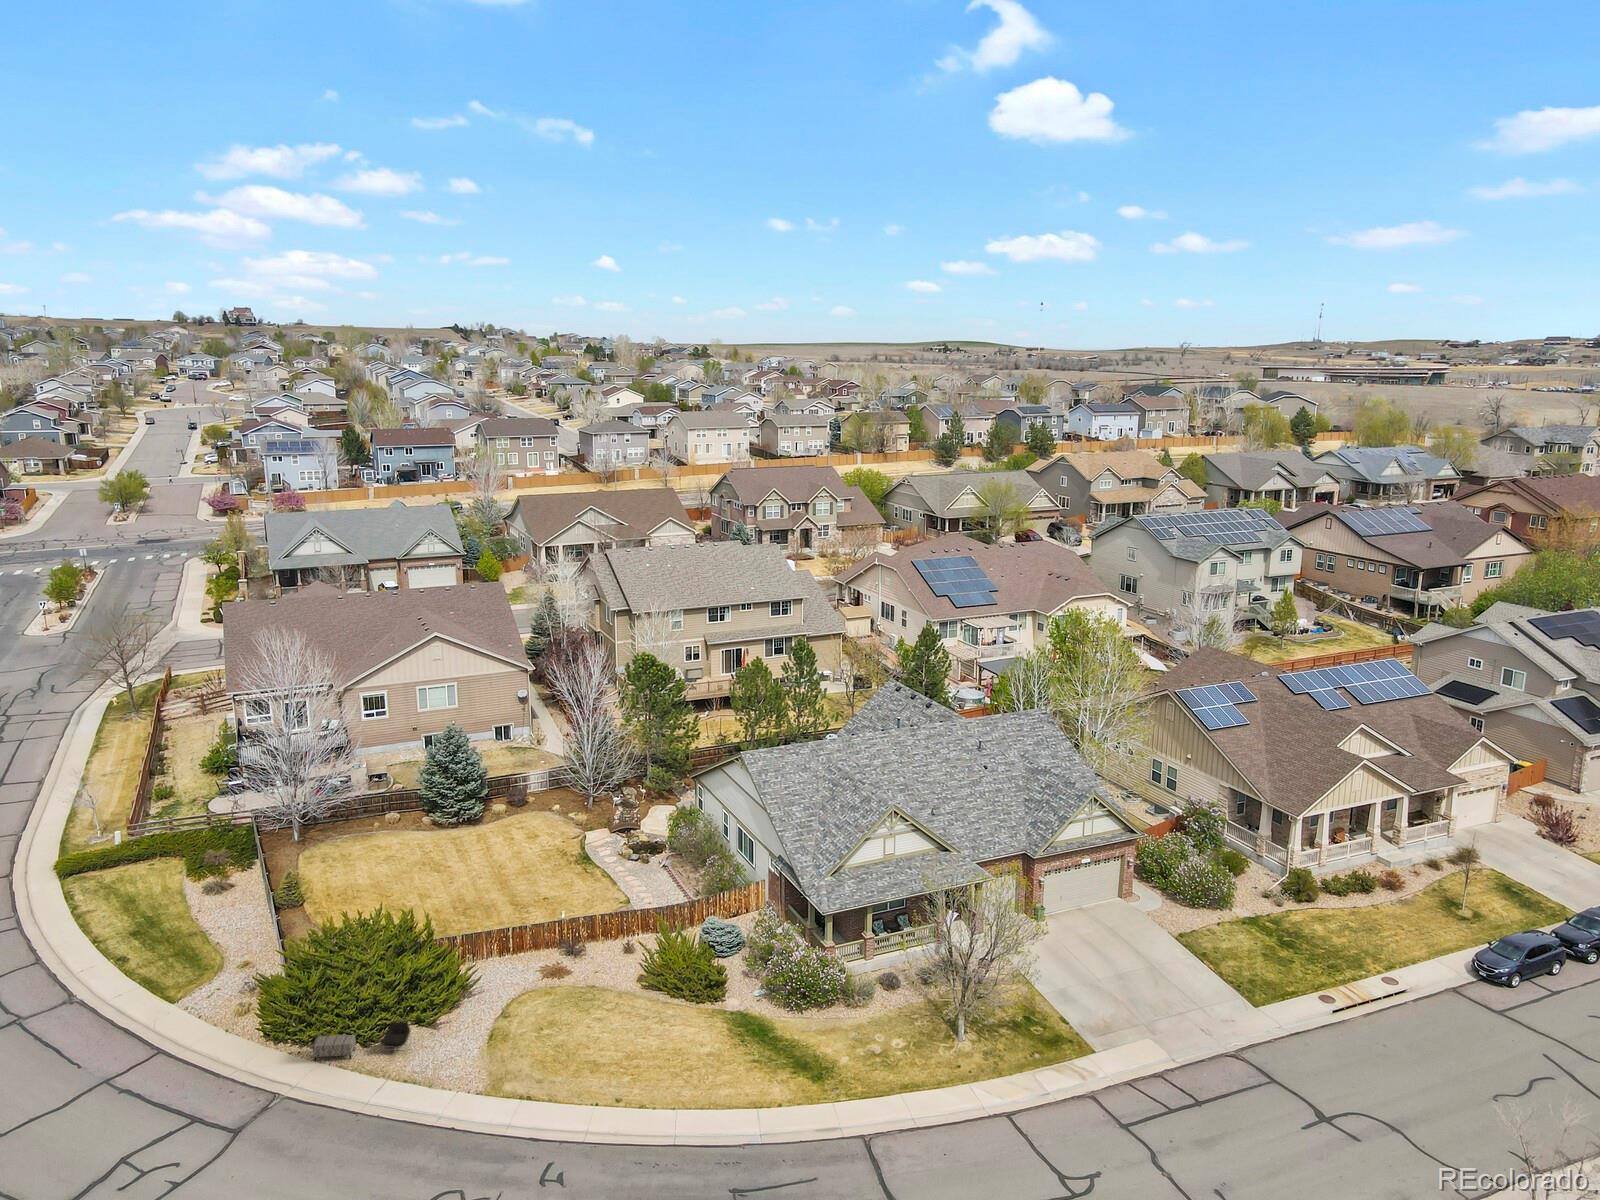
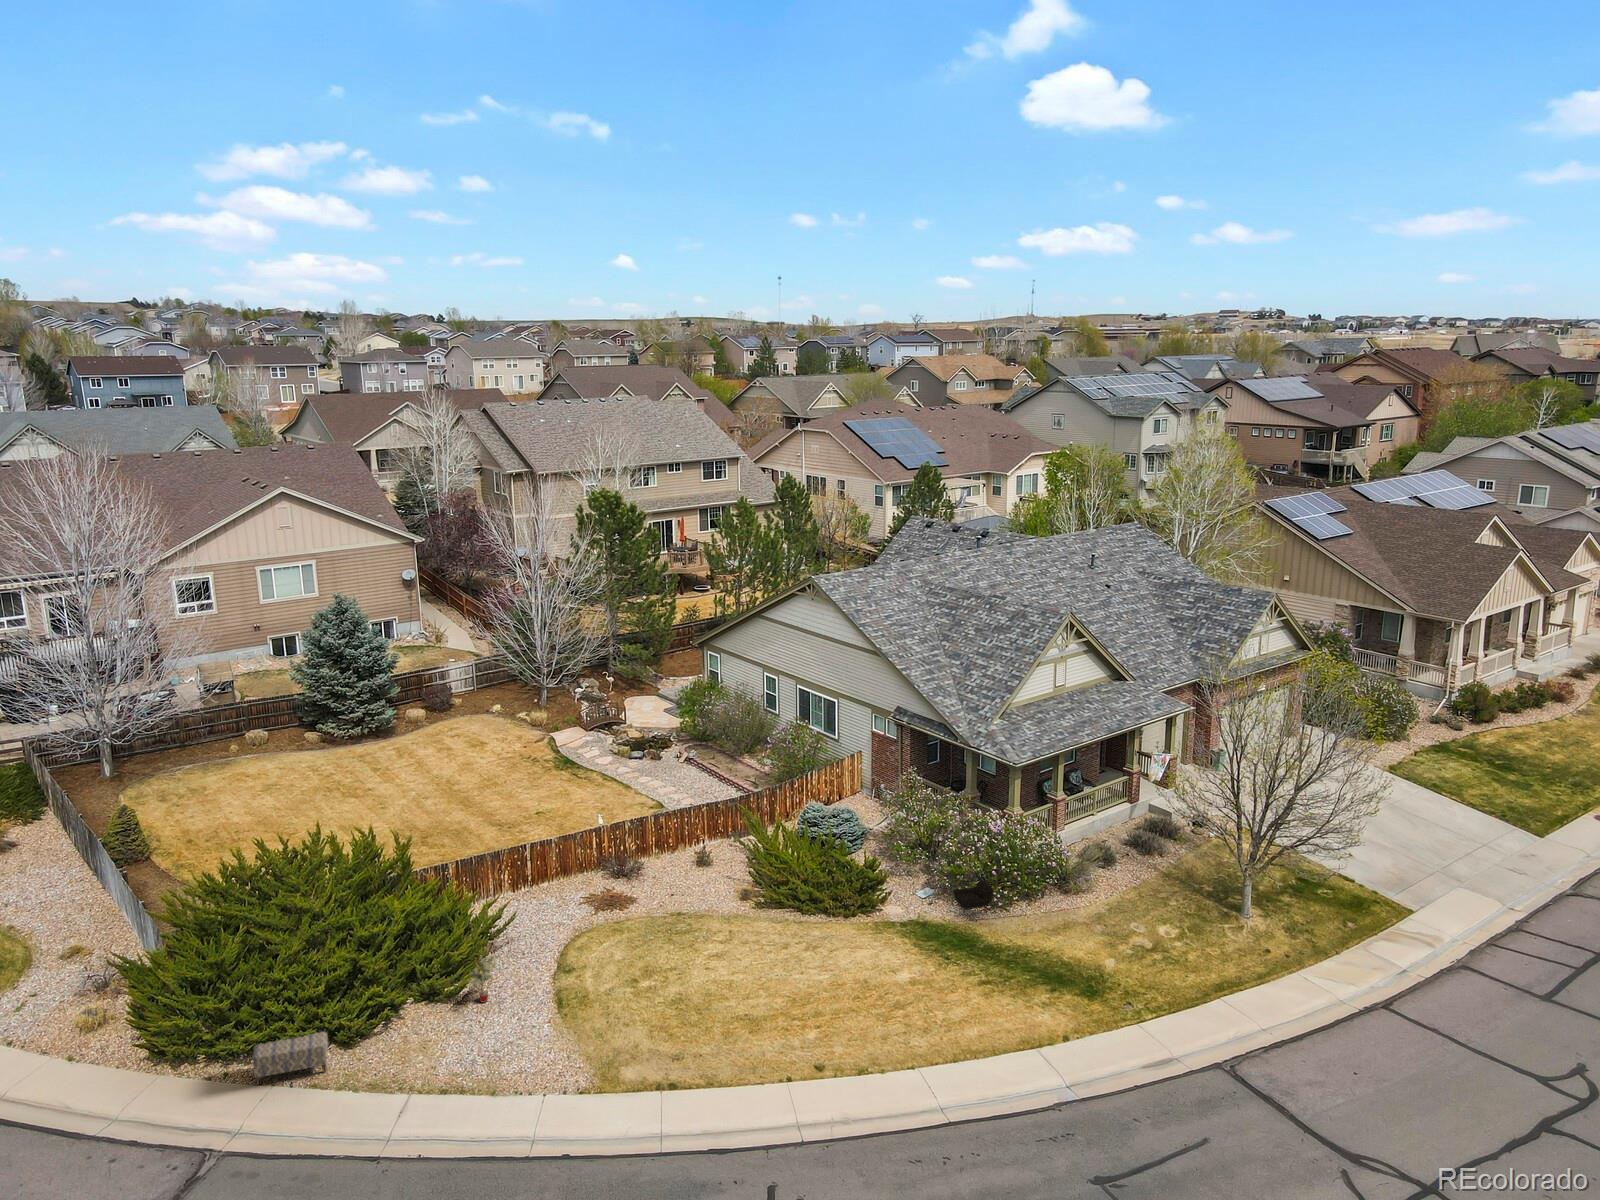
potted tree: none [440,1001,460,1030] -> present [468,956,495,1003]
lounge chair: present [380,1021,410,1054] -> present [953,879,994,919]

